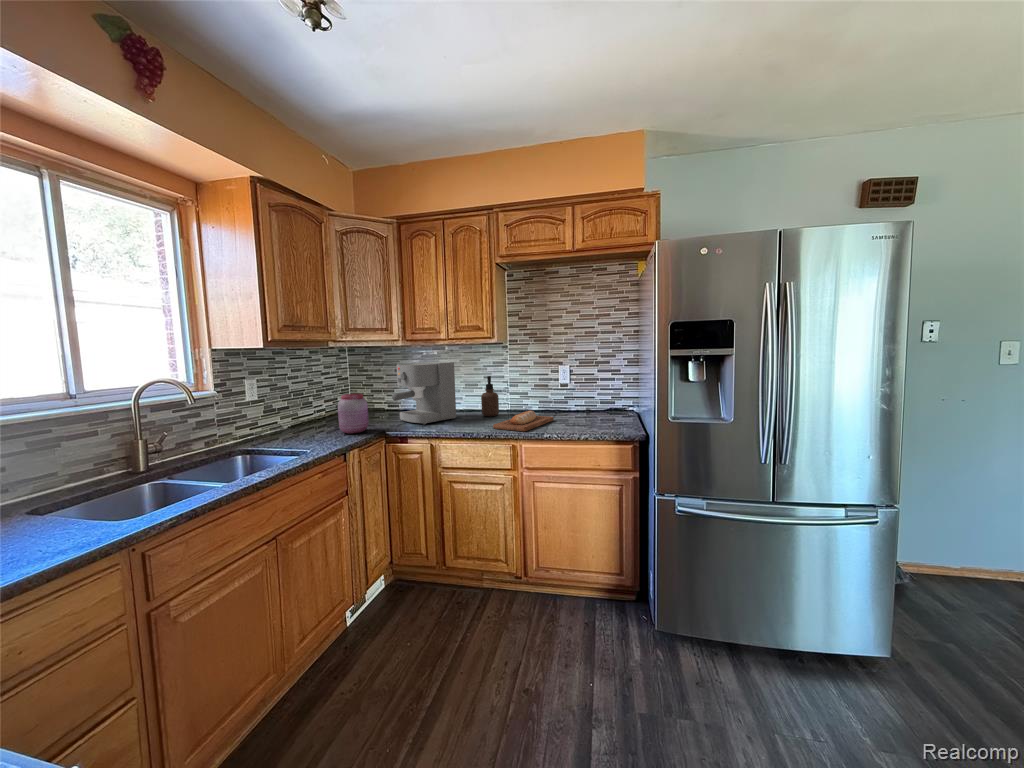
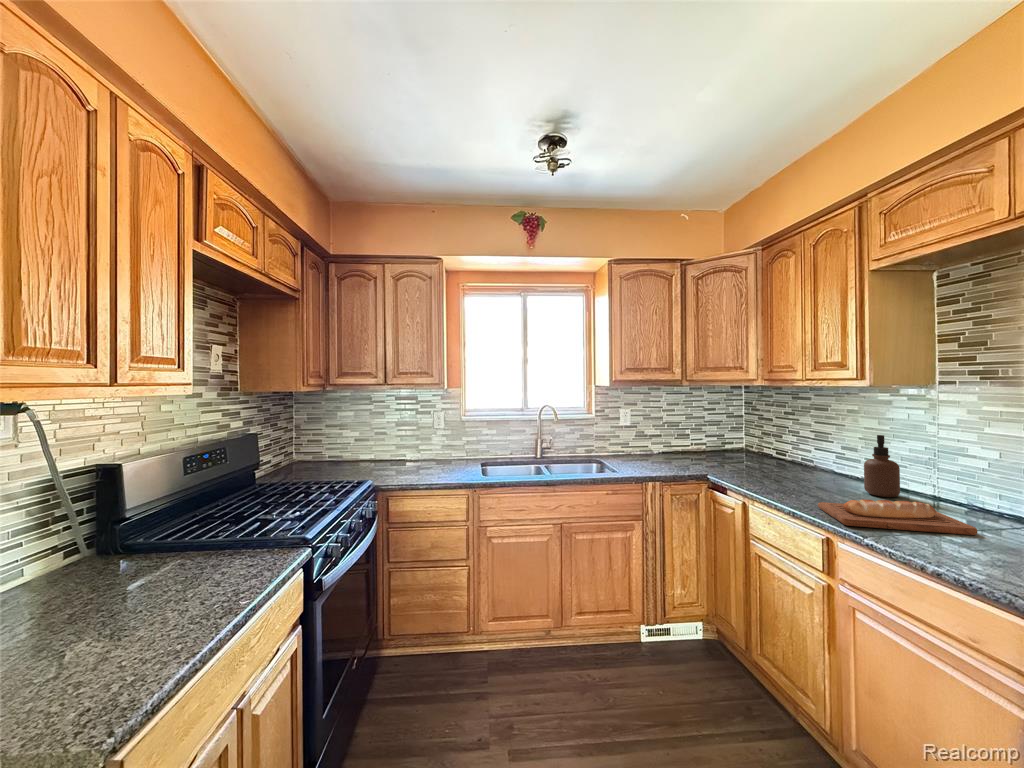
coffee maker: present [392,362,456,425] -> none [722,407,815,484]
jar: present [338,394,369,434] -> none [670,431,699,469]

